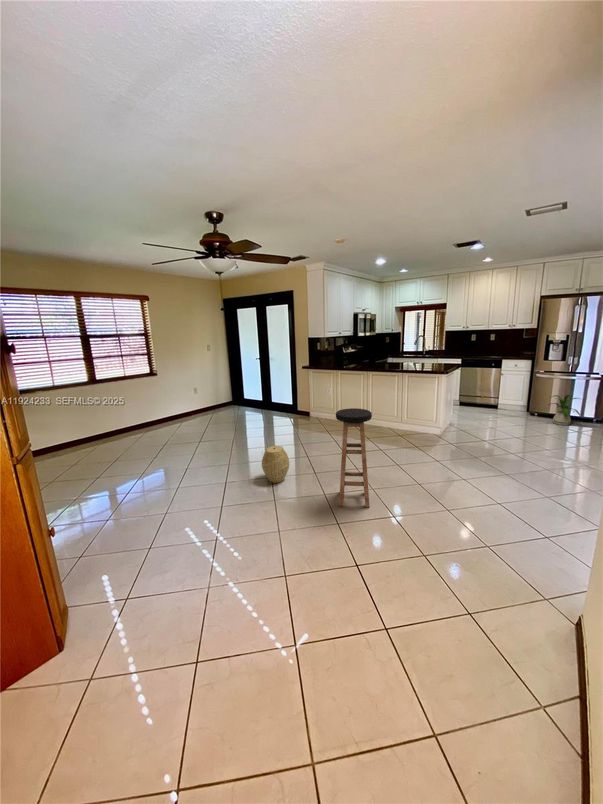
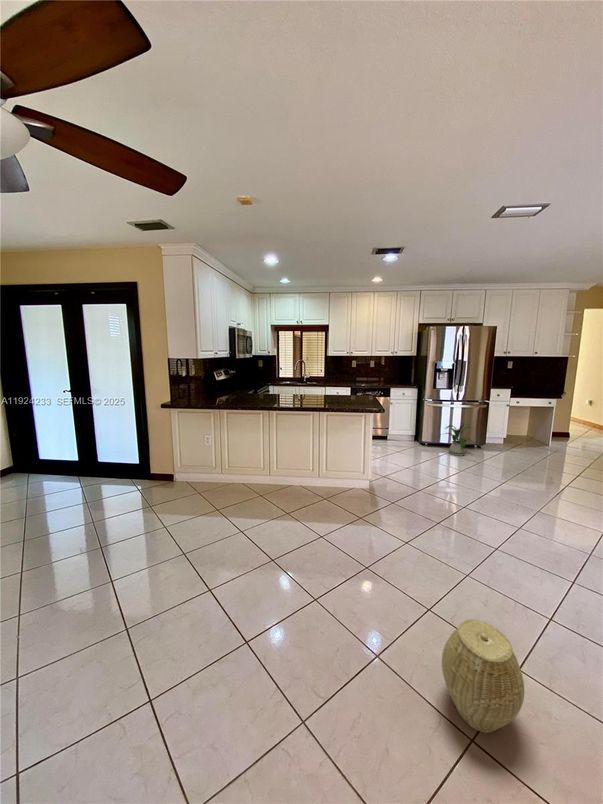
bar stool: present [336,408,372,507] -> none [320,510,415,767]
woven basket: present [262,446,289,483] -> present [442,619,524,733]

